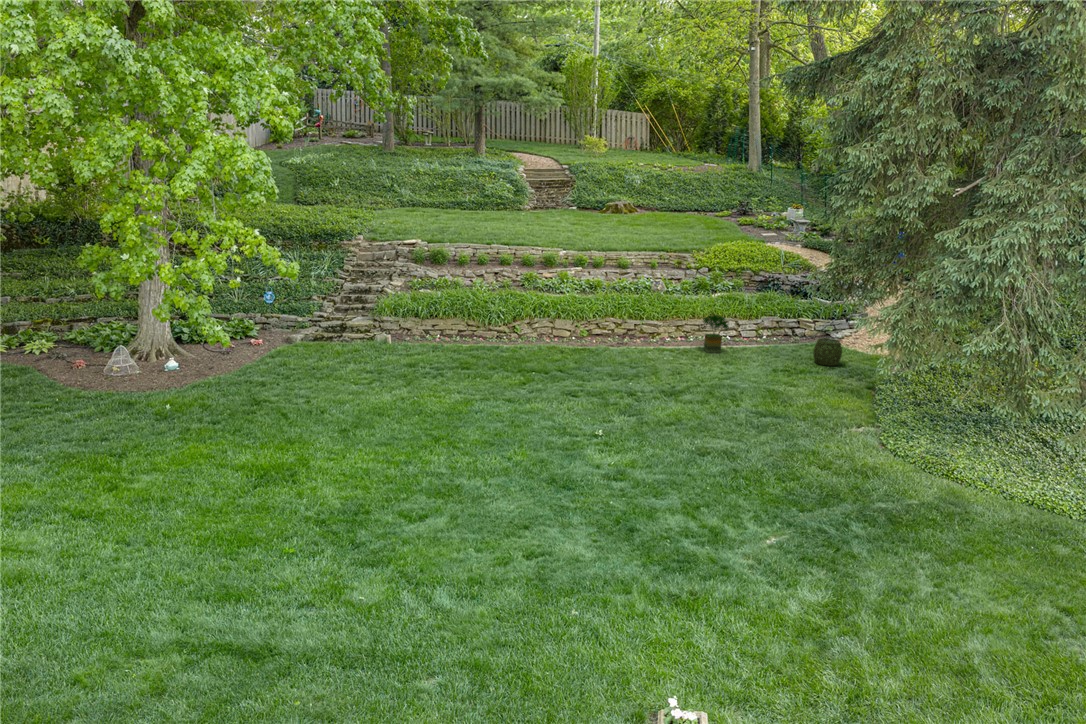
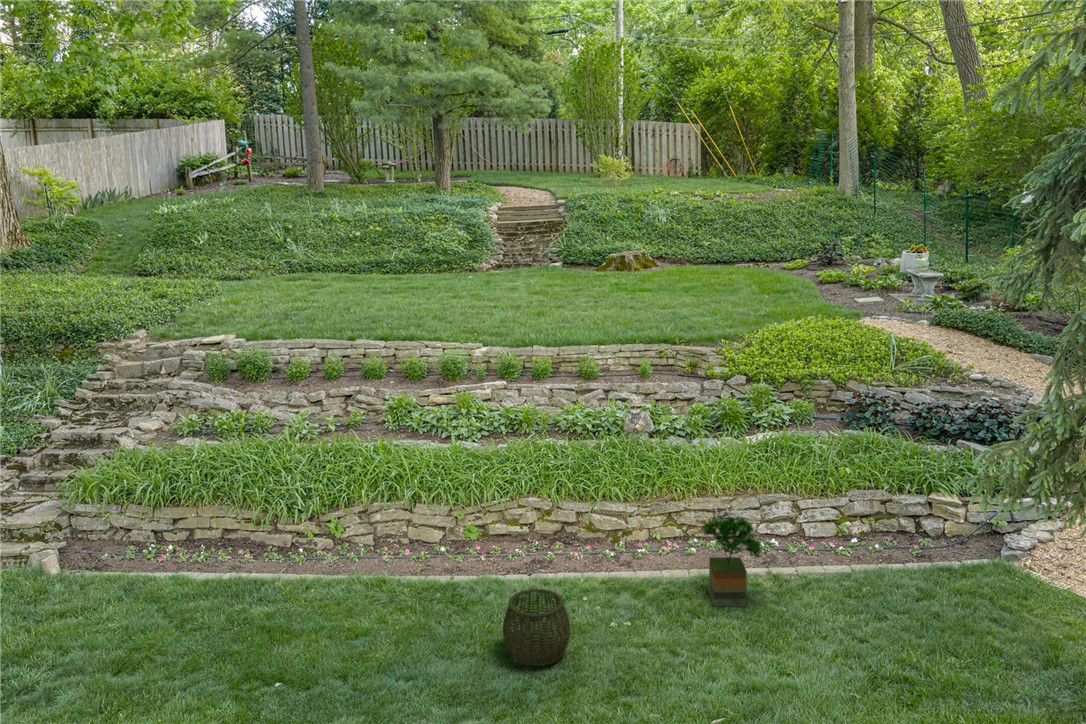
woven basket: present [813,338,842,366] -> present [502,589,570,667]

